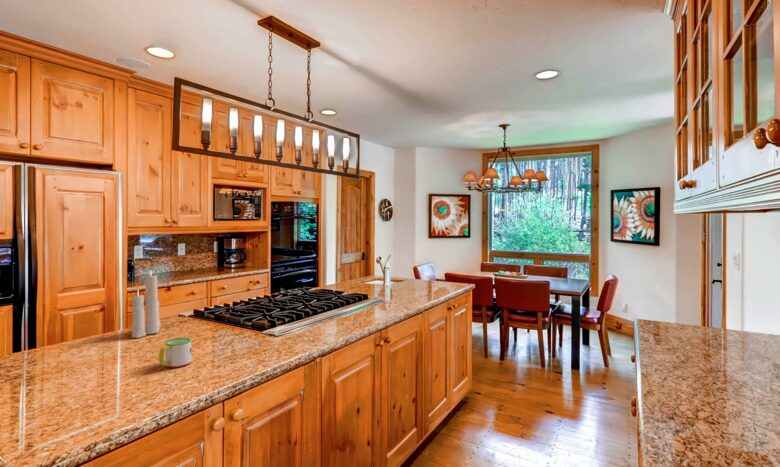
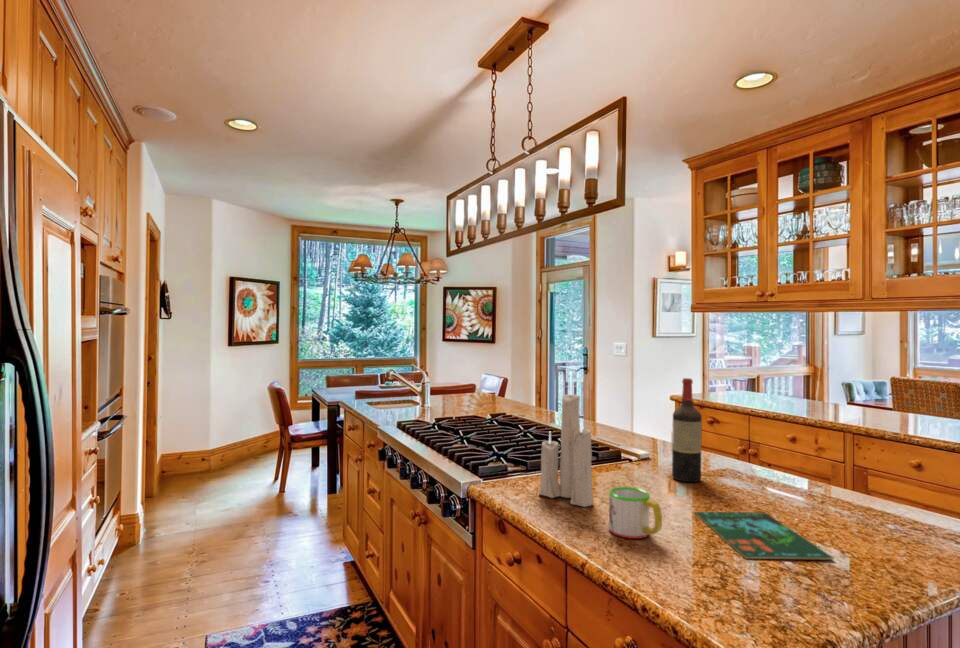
wine bottle: none [200,277,222,354] -> present [672,378,702,482]
mug: present [159,338,191,368] -> present [609,487,662,539]
book: none [29,356,126,389] -> present [695,512,834,560]

